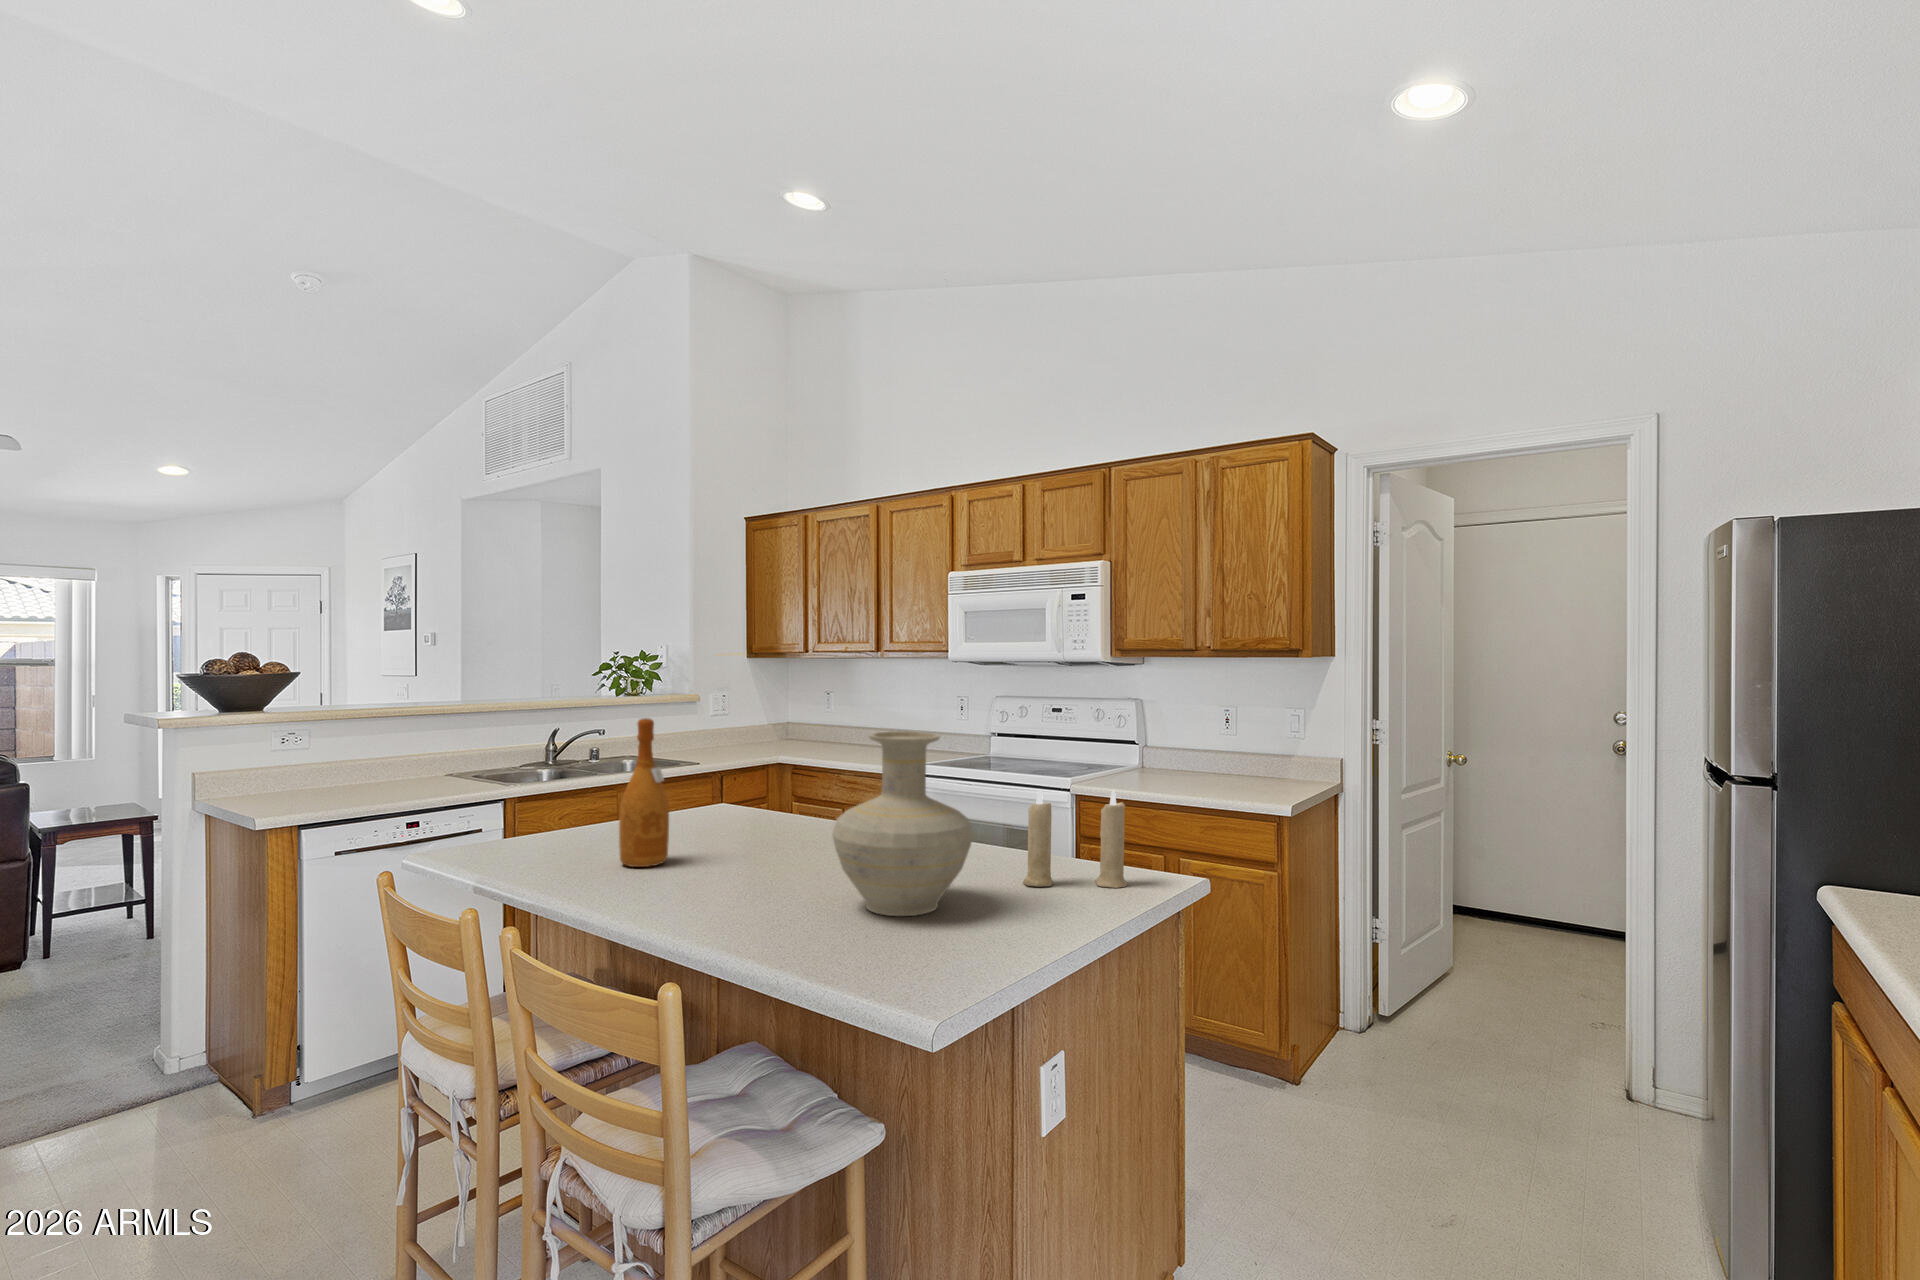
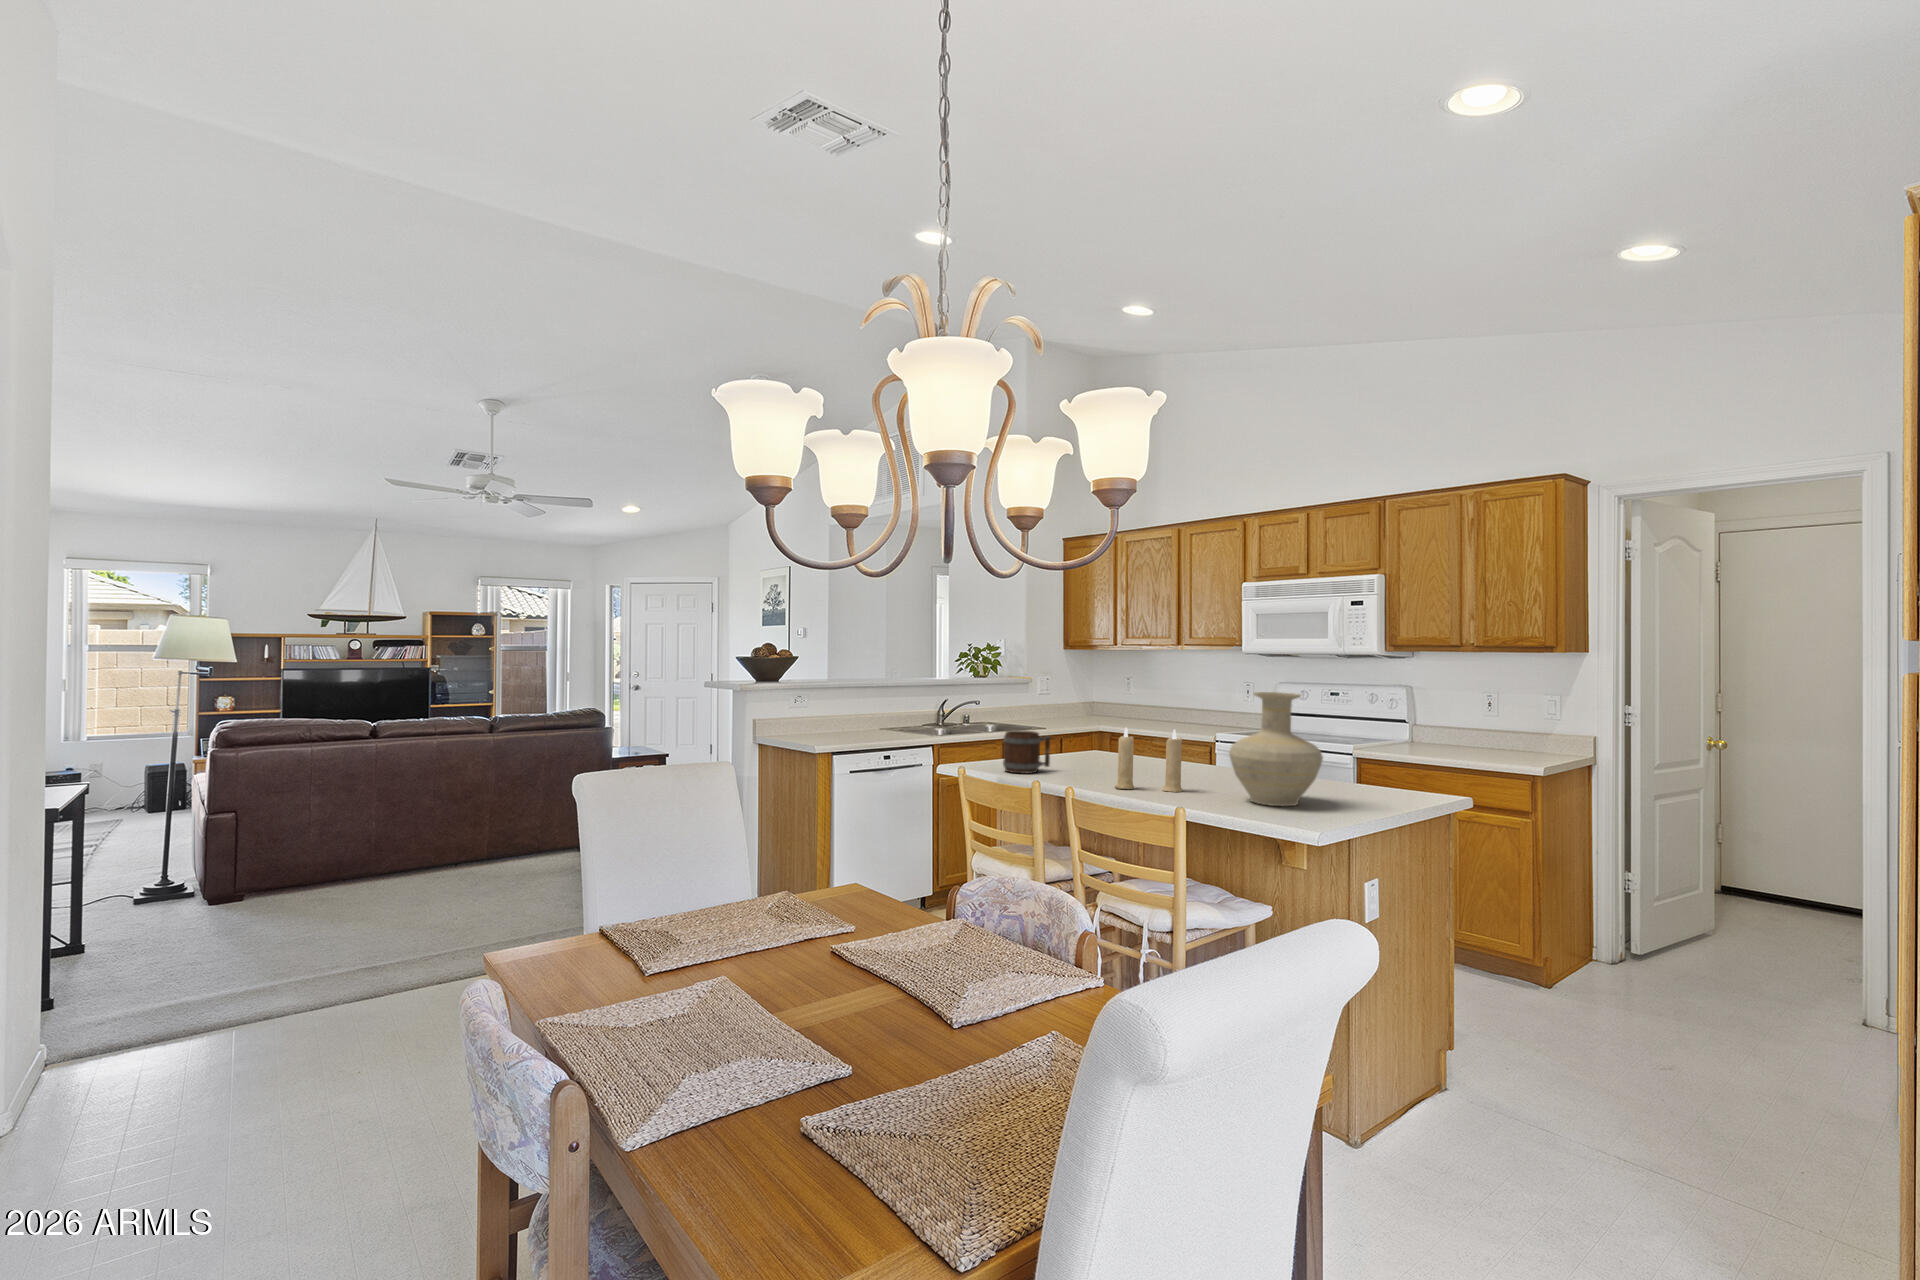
wine bottle: present [619,718,669,867] -> none [1070,683,1101,778]
candle: present [1023,789,1127,888] -> present [1115,728,1183,792]
mug: none [519,792,600,862] -> present [1003,730,1050,774]

